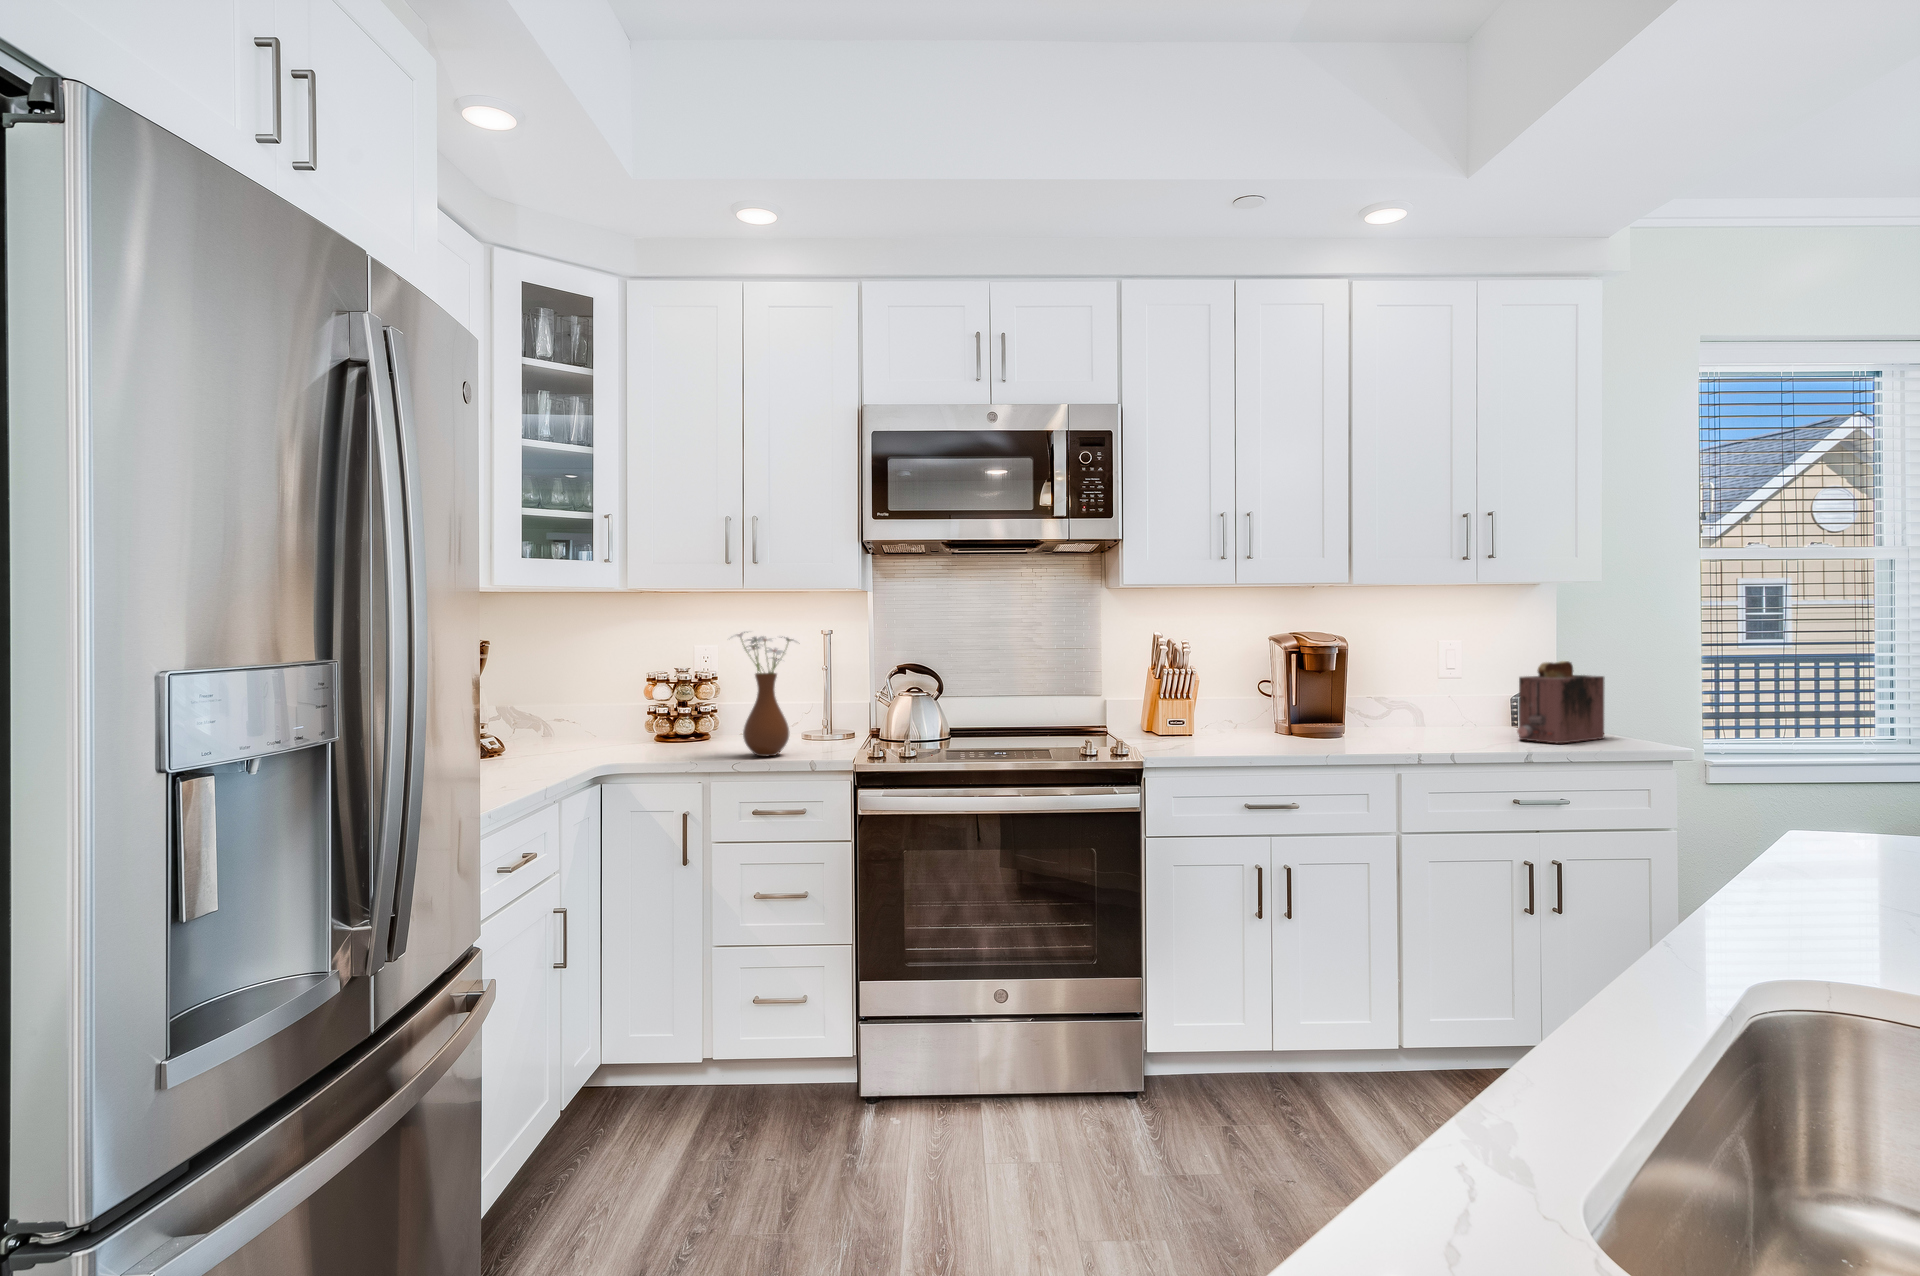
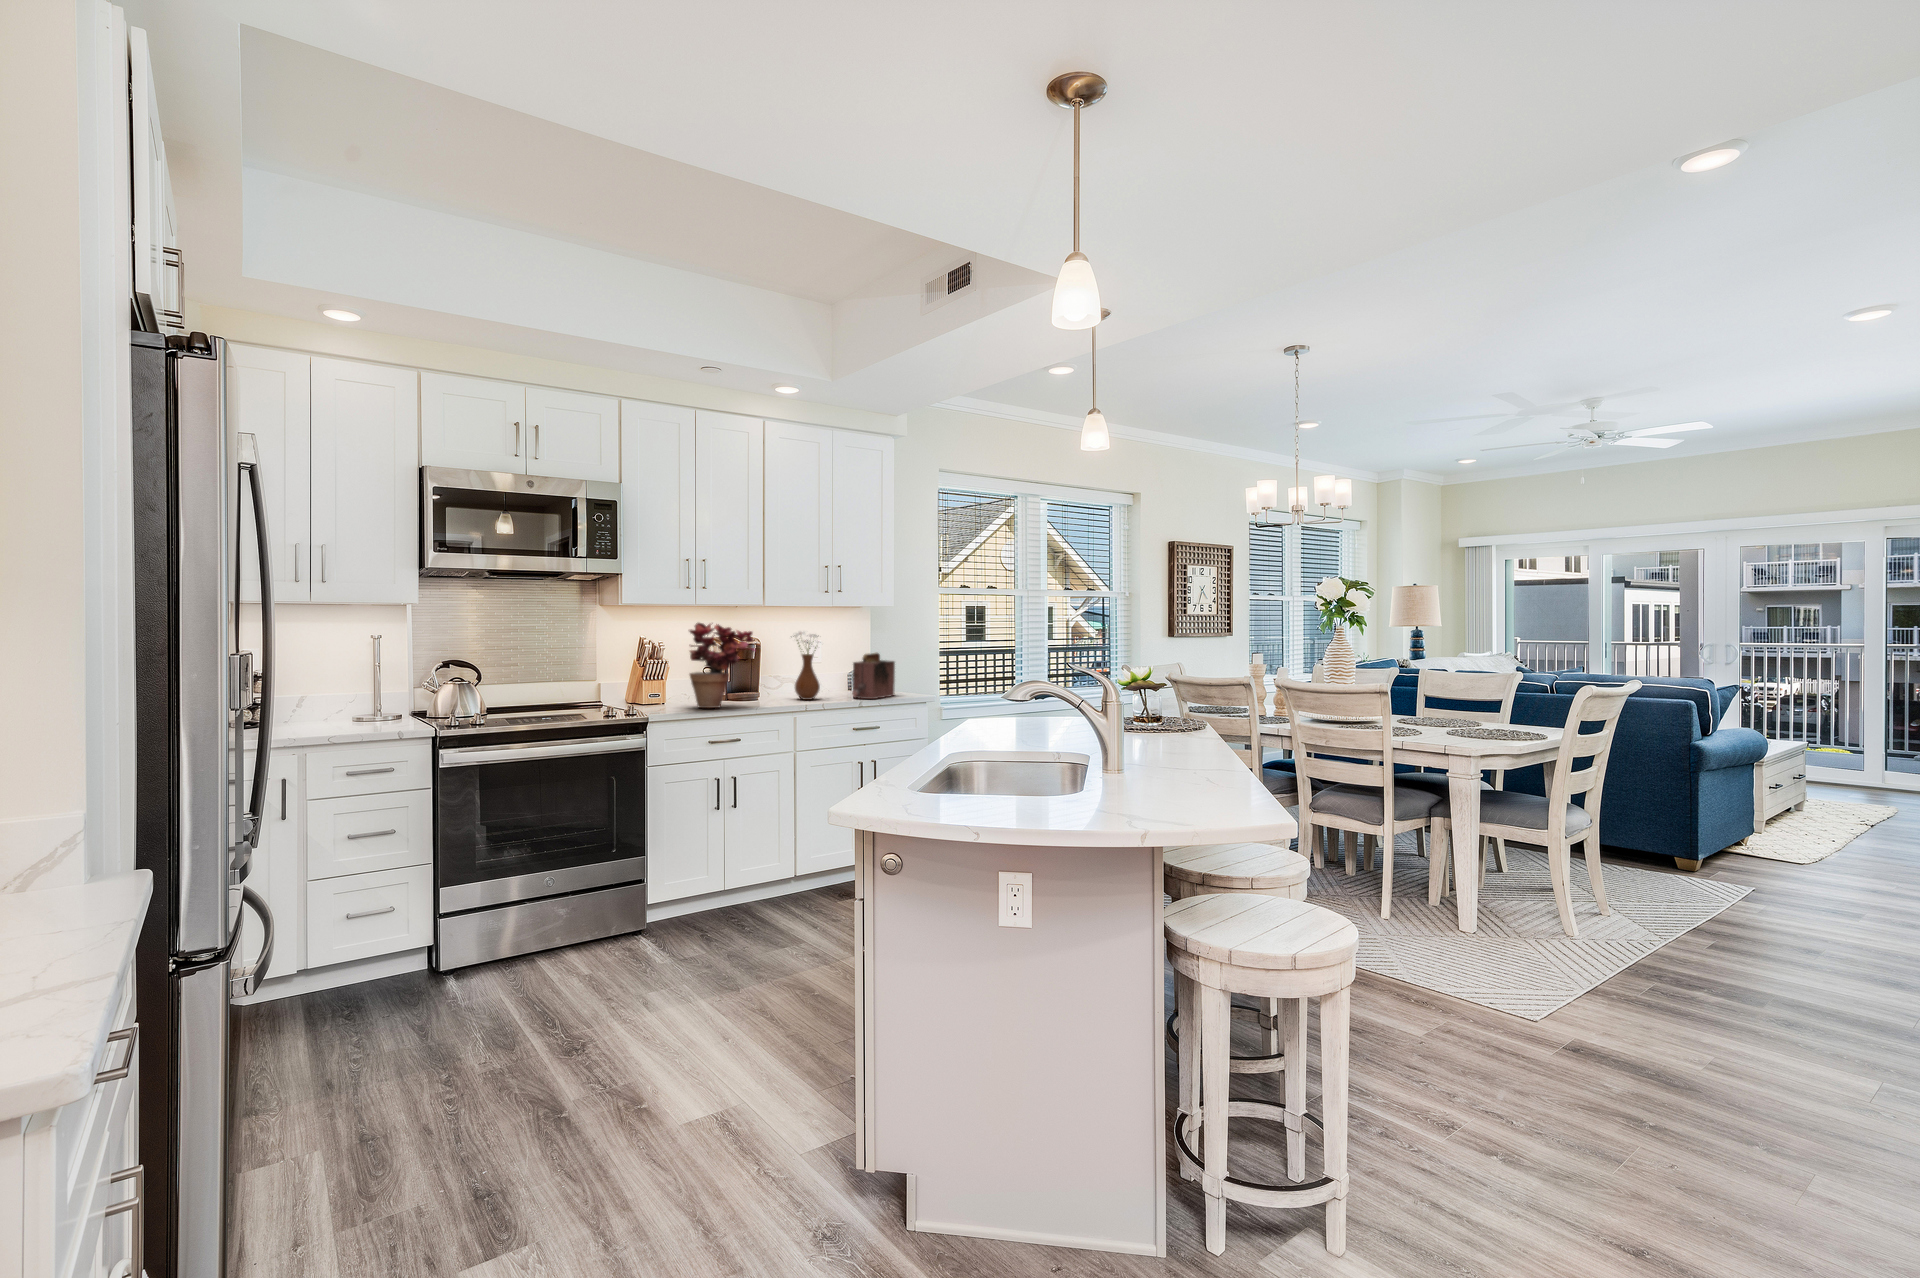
potted plant: none [1219,609,1335,746] -> present [690,623,755,708]
vase: present [735,632,794,756] -> present [793,632,821,700]

